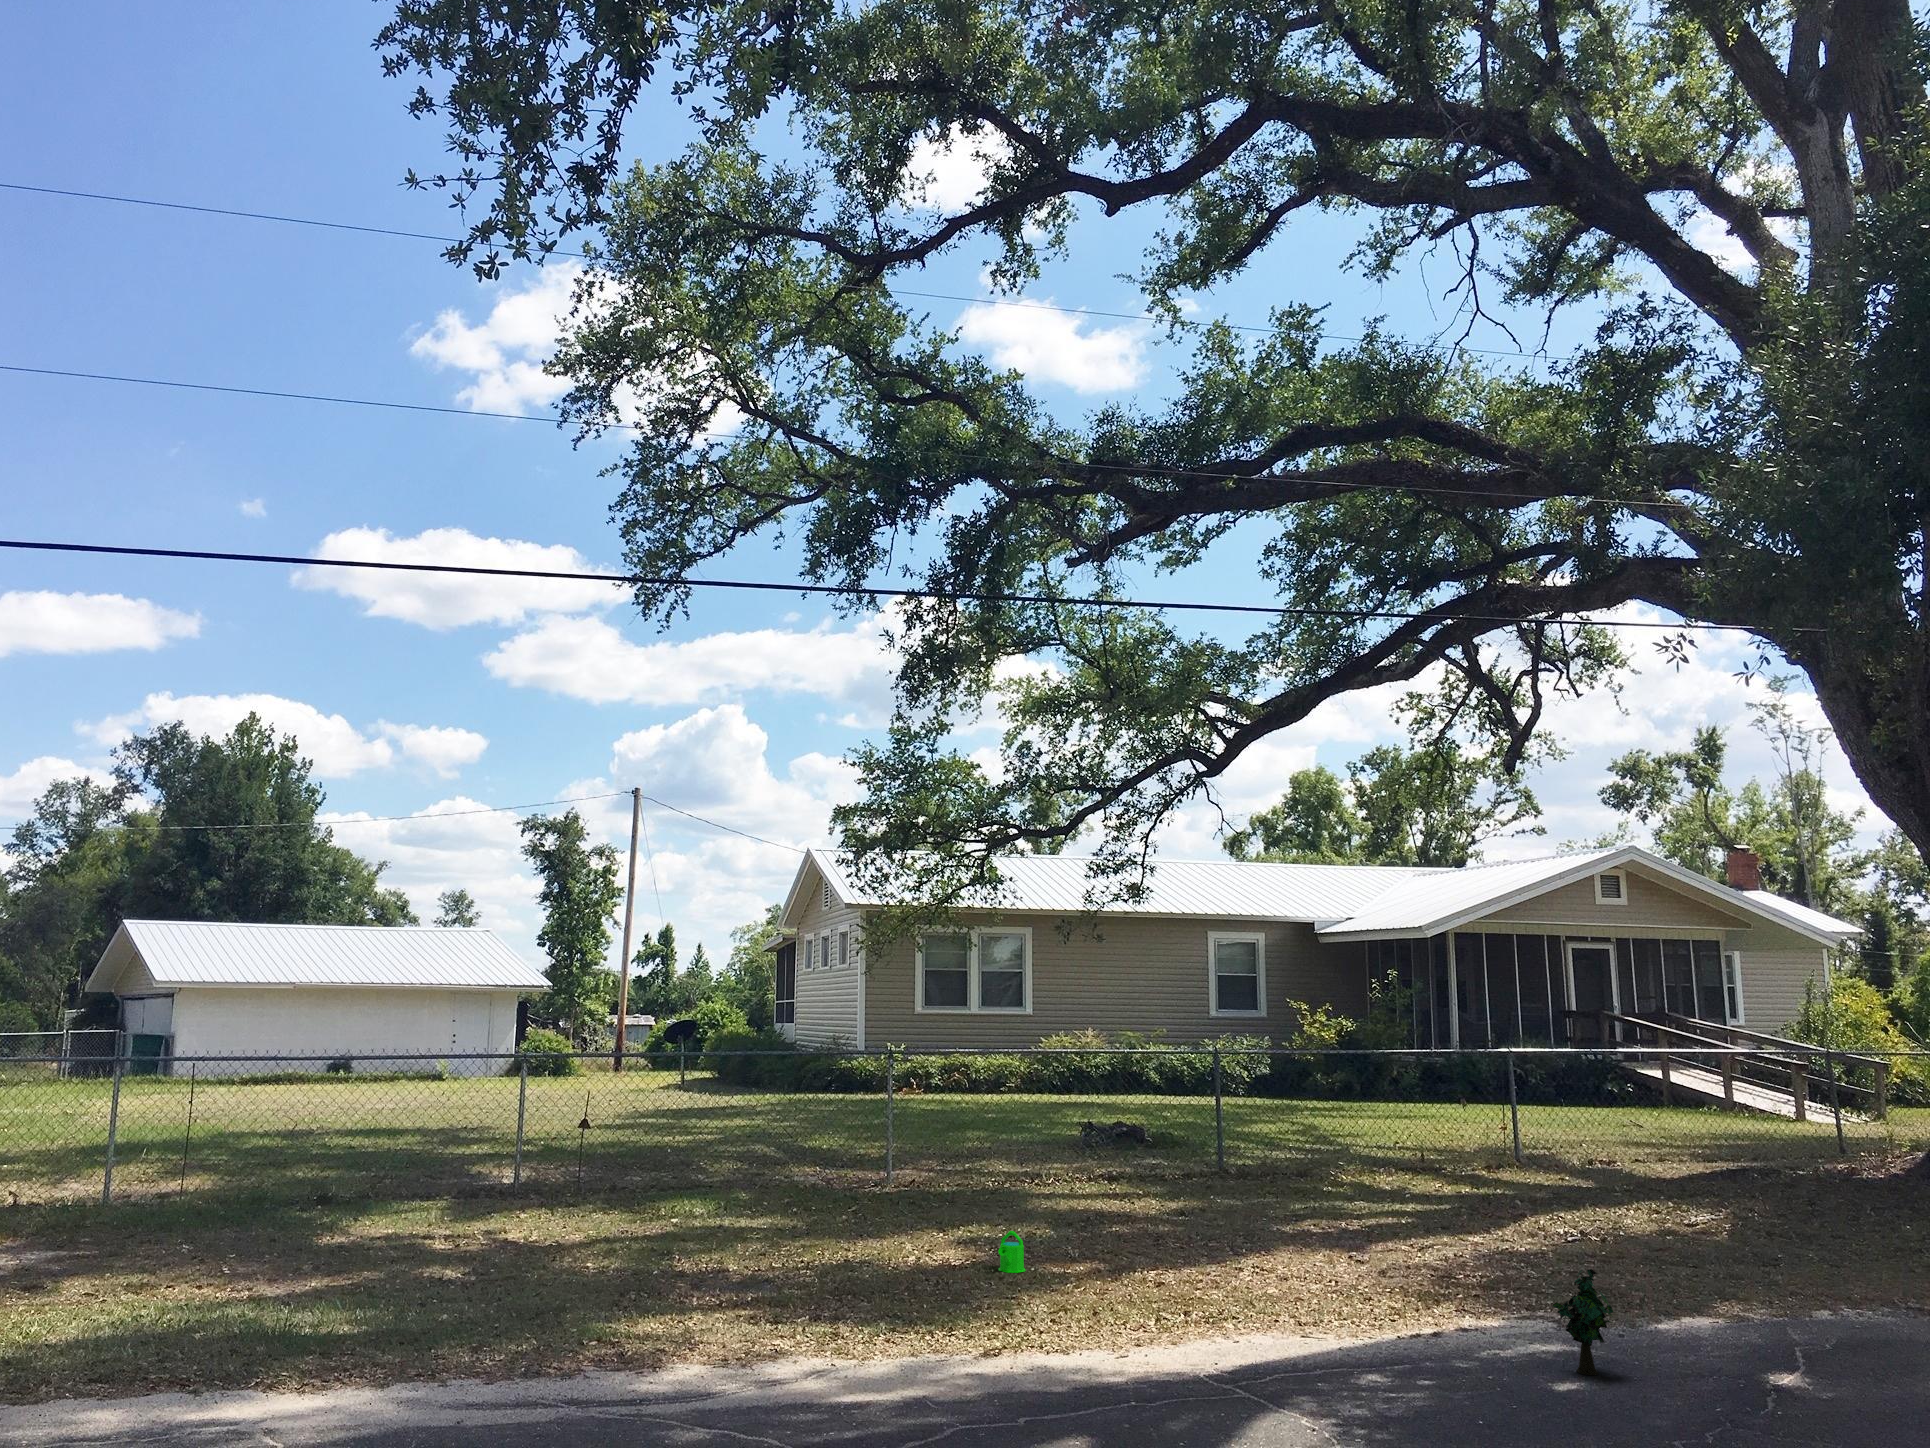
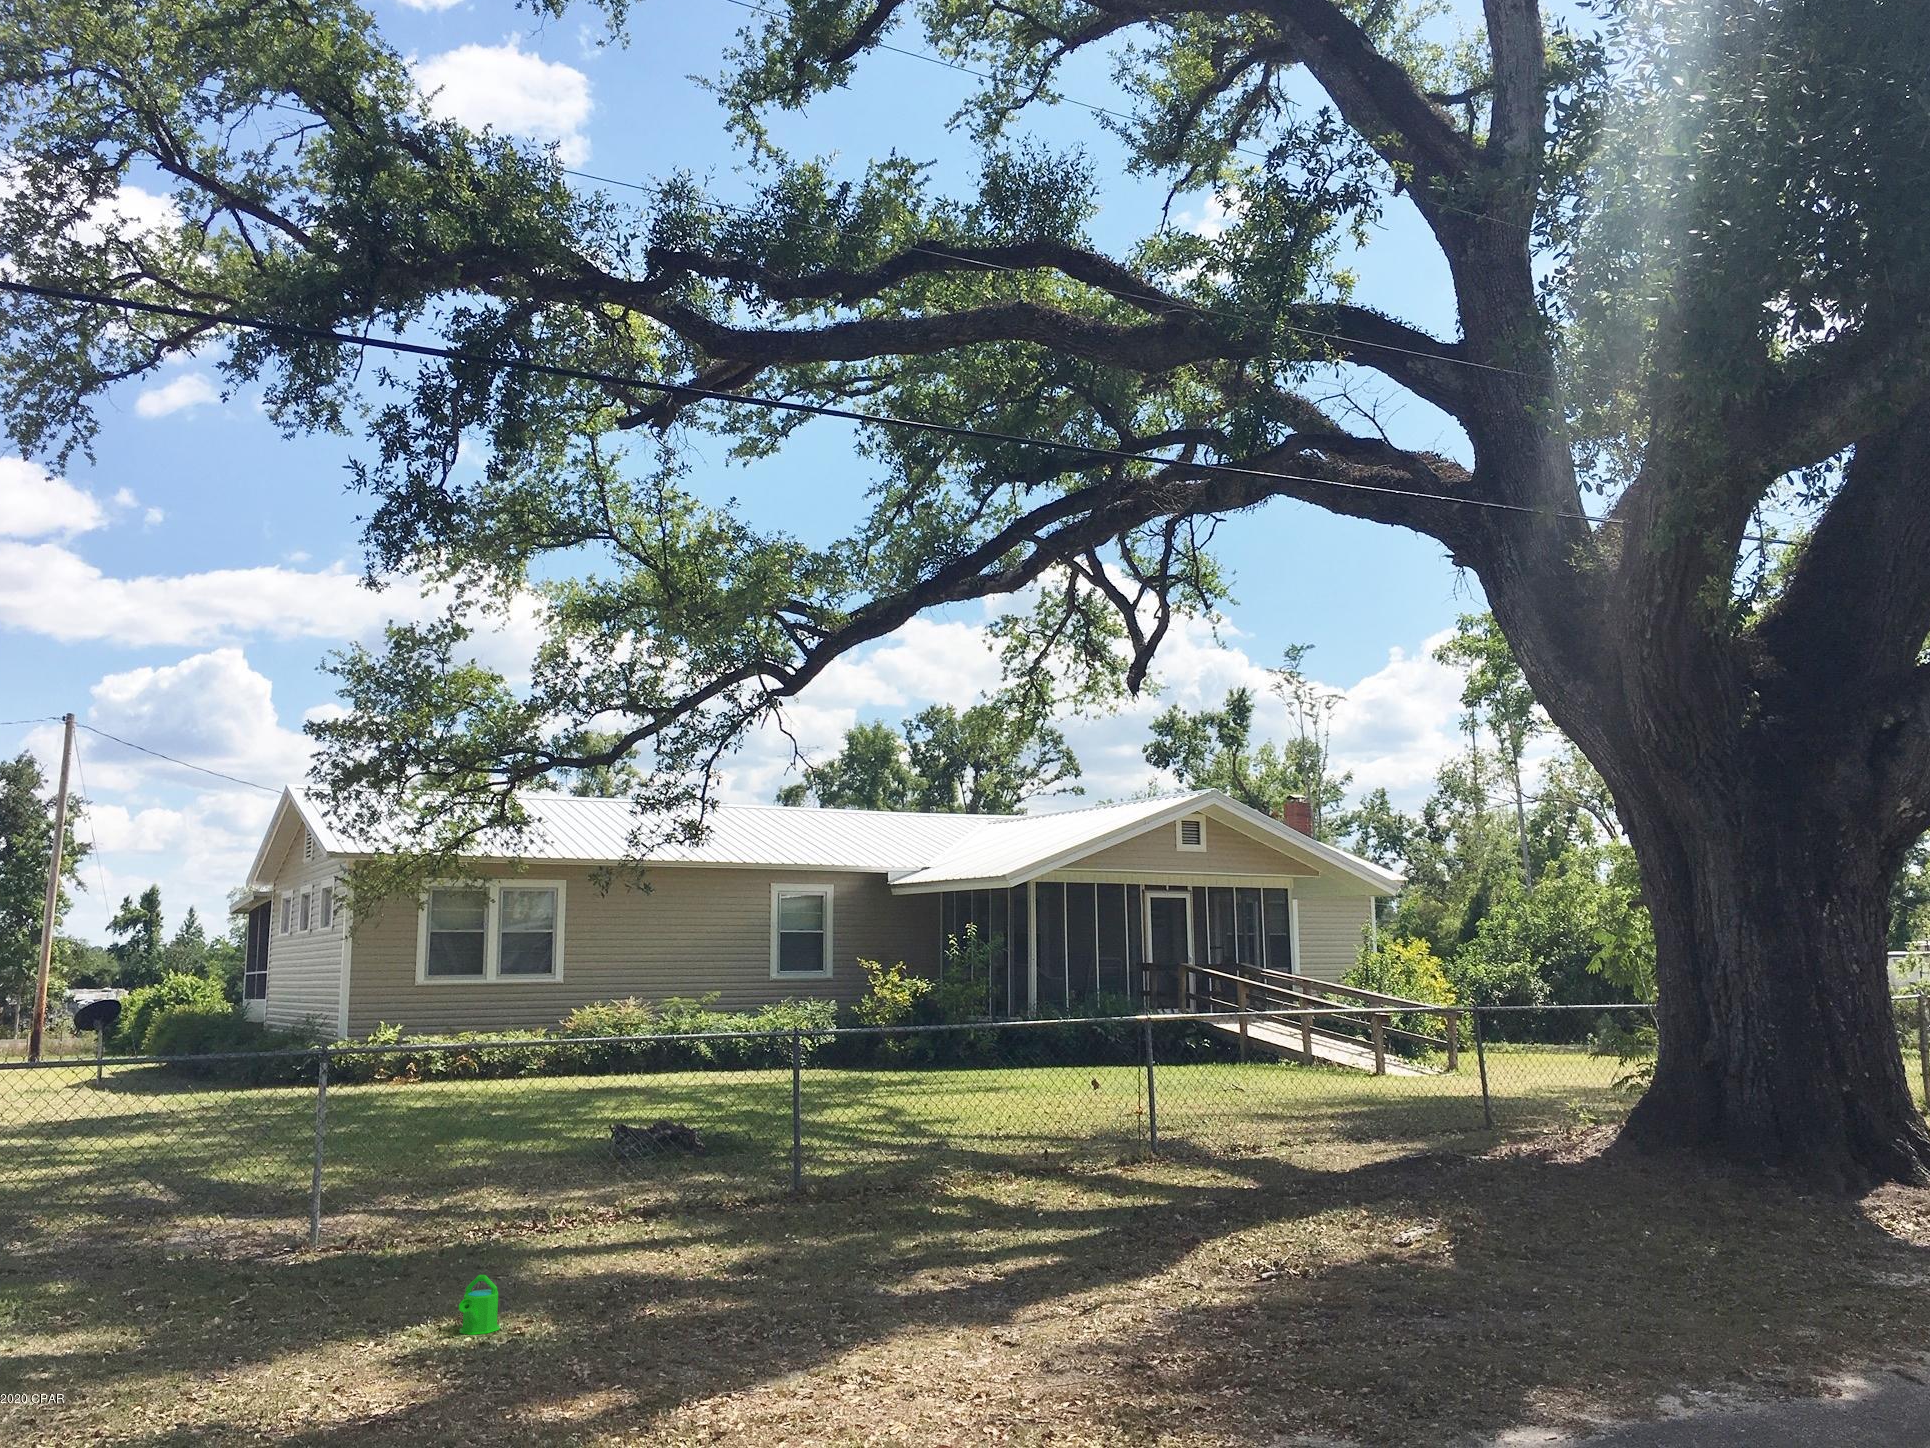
decorative plant: present [1553,1269,1613,1375] -> none [1200,1270,1273,1410]

